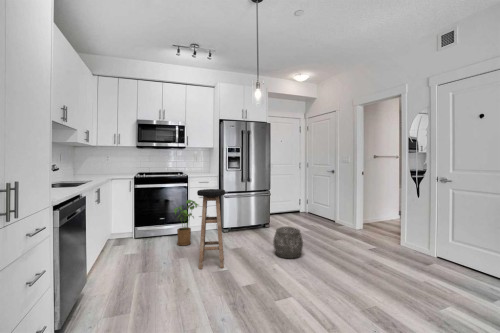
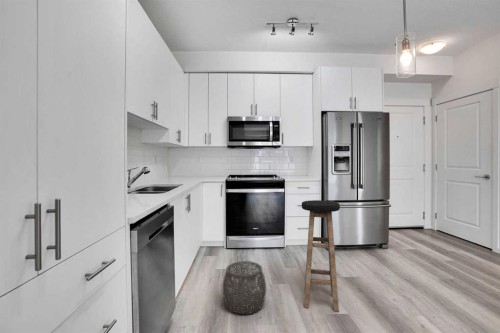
house plant: present [174,200,198,246] -> none [268,210,300,265]
woven basket: present [273,227,303,259] -> present [223,261,266,314]

